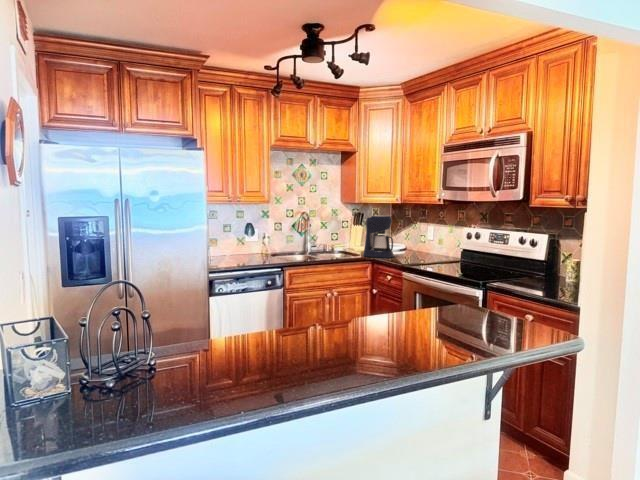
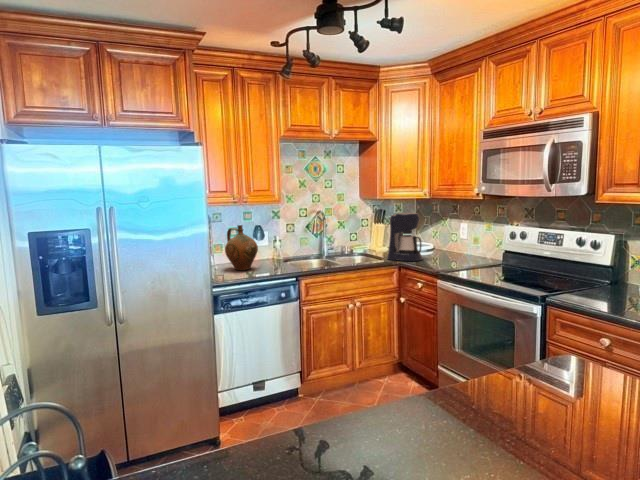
ceramic jug: none [220,221,249,261] -> present [225,225,258,270]

